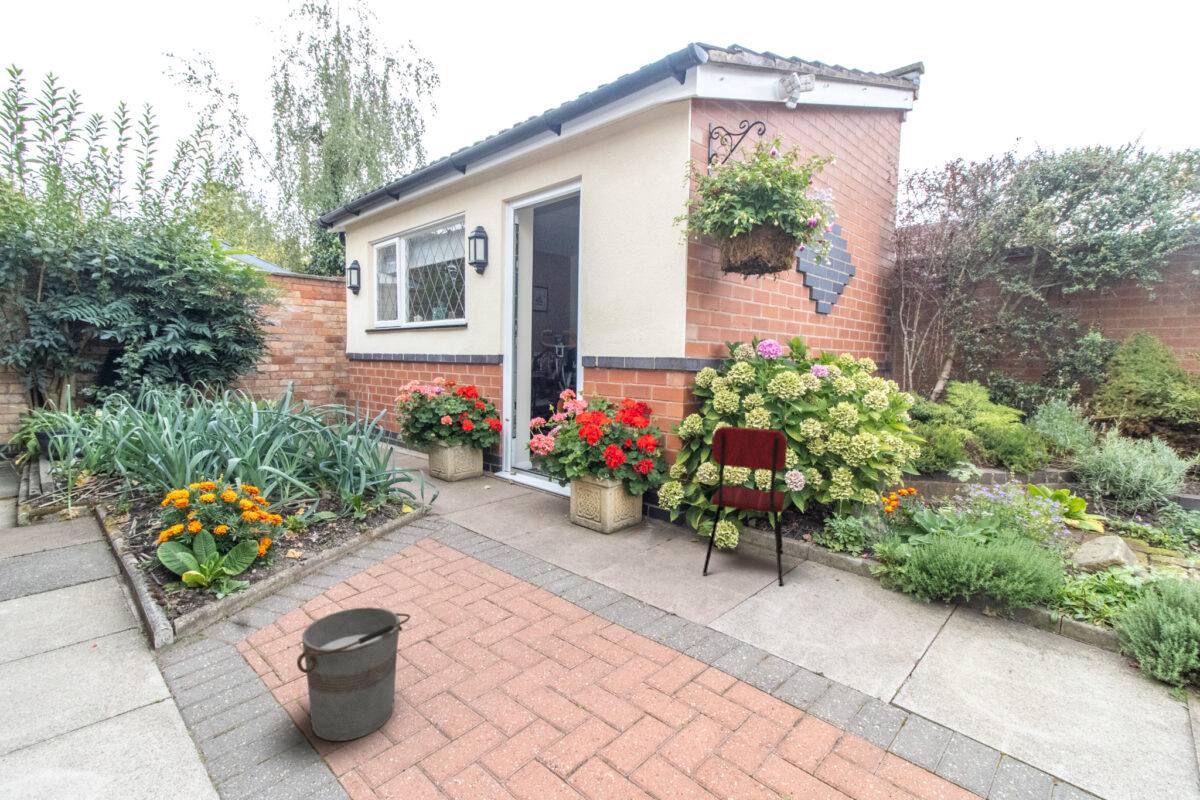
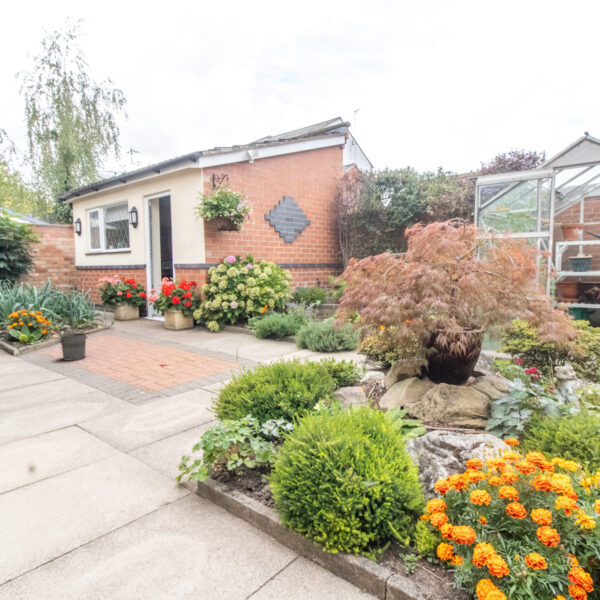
chair: present [703,427,787,585] -> none [199,286,235,338]

